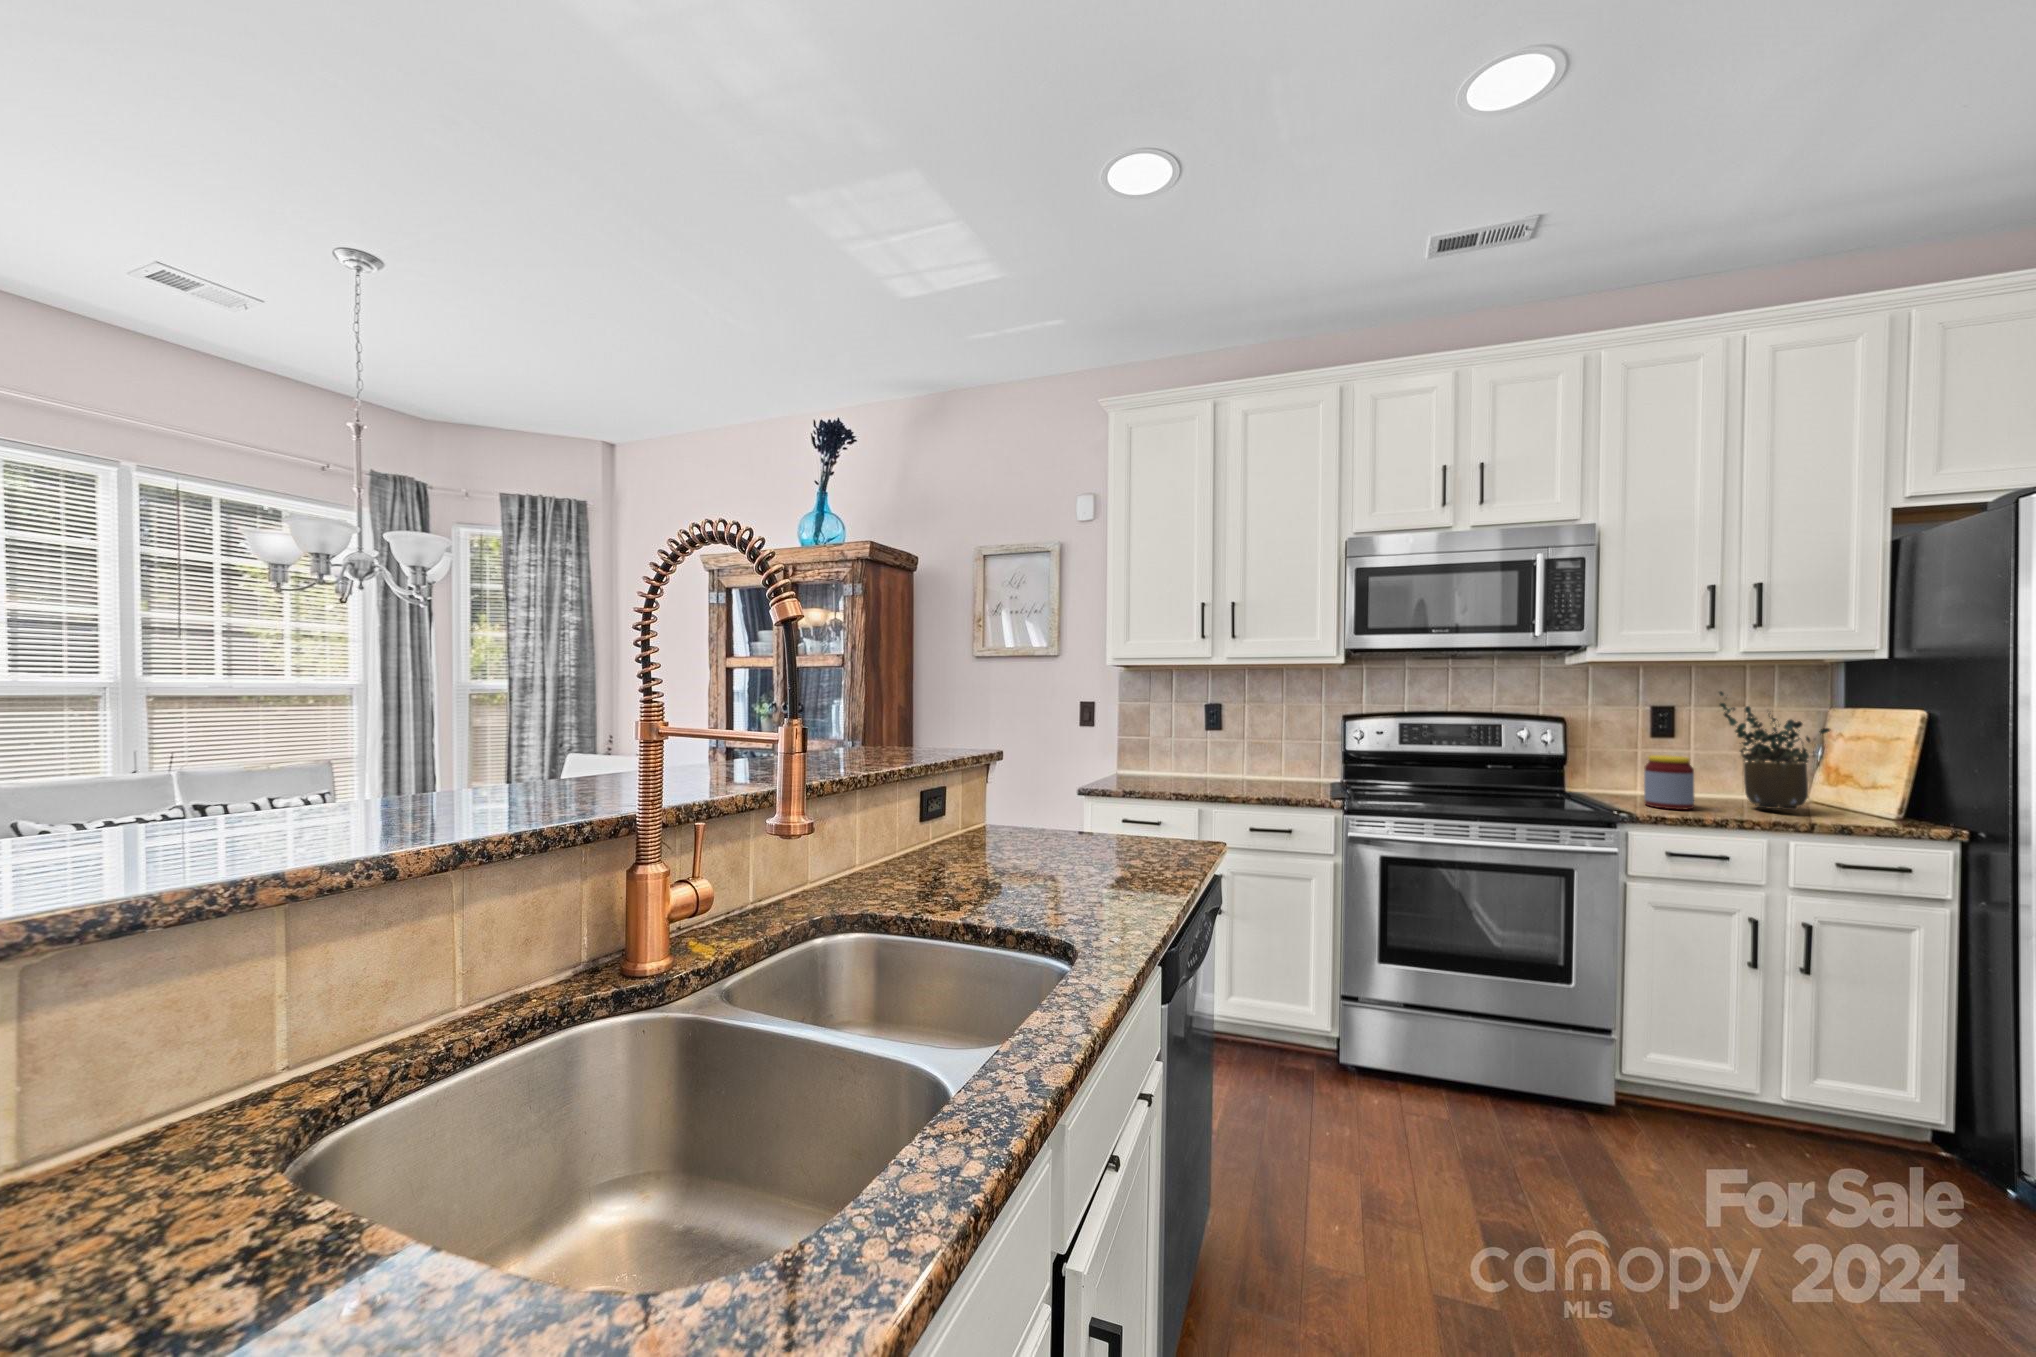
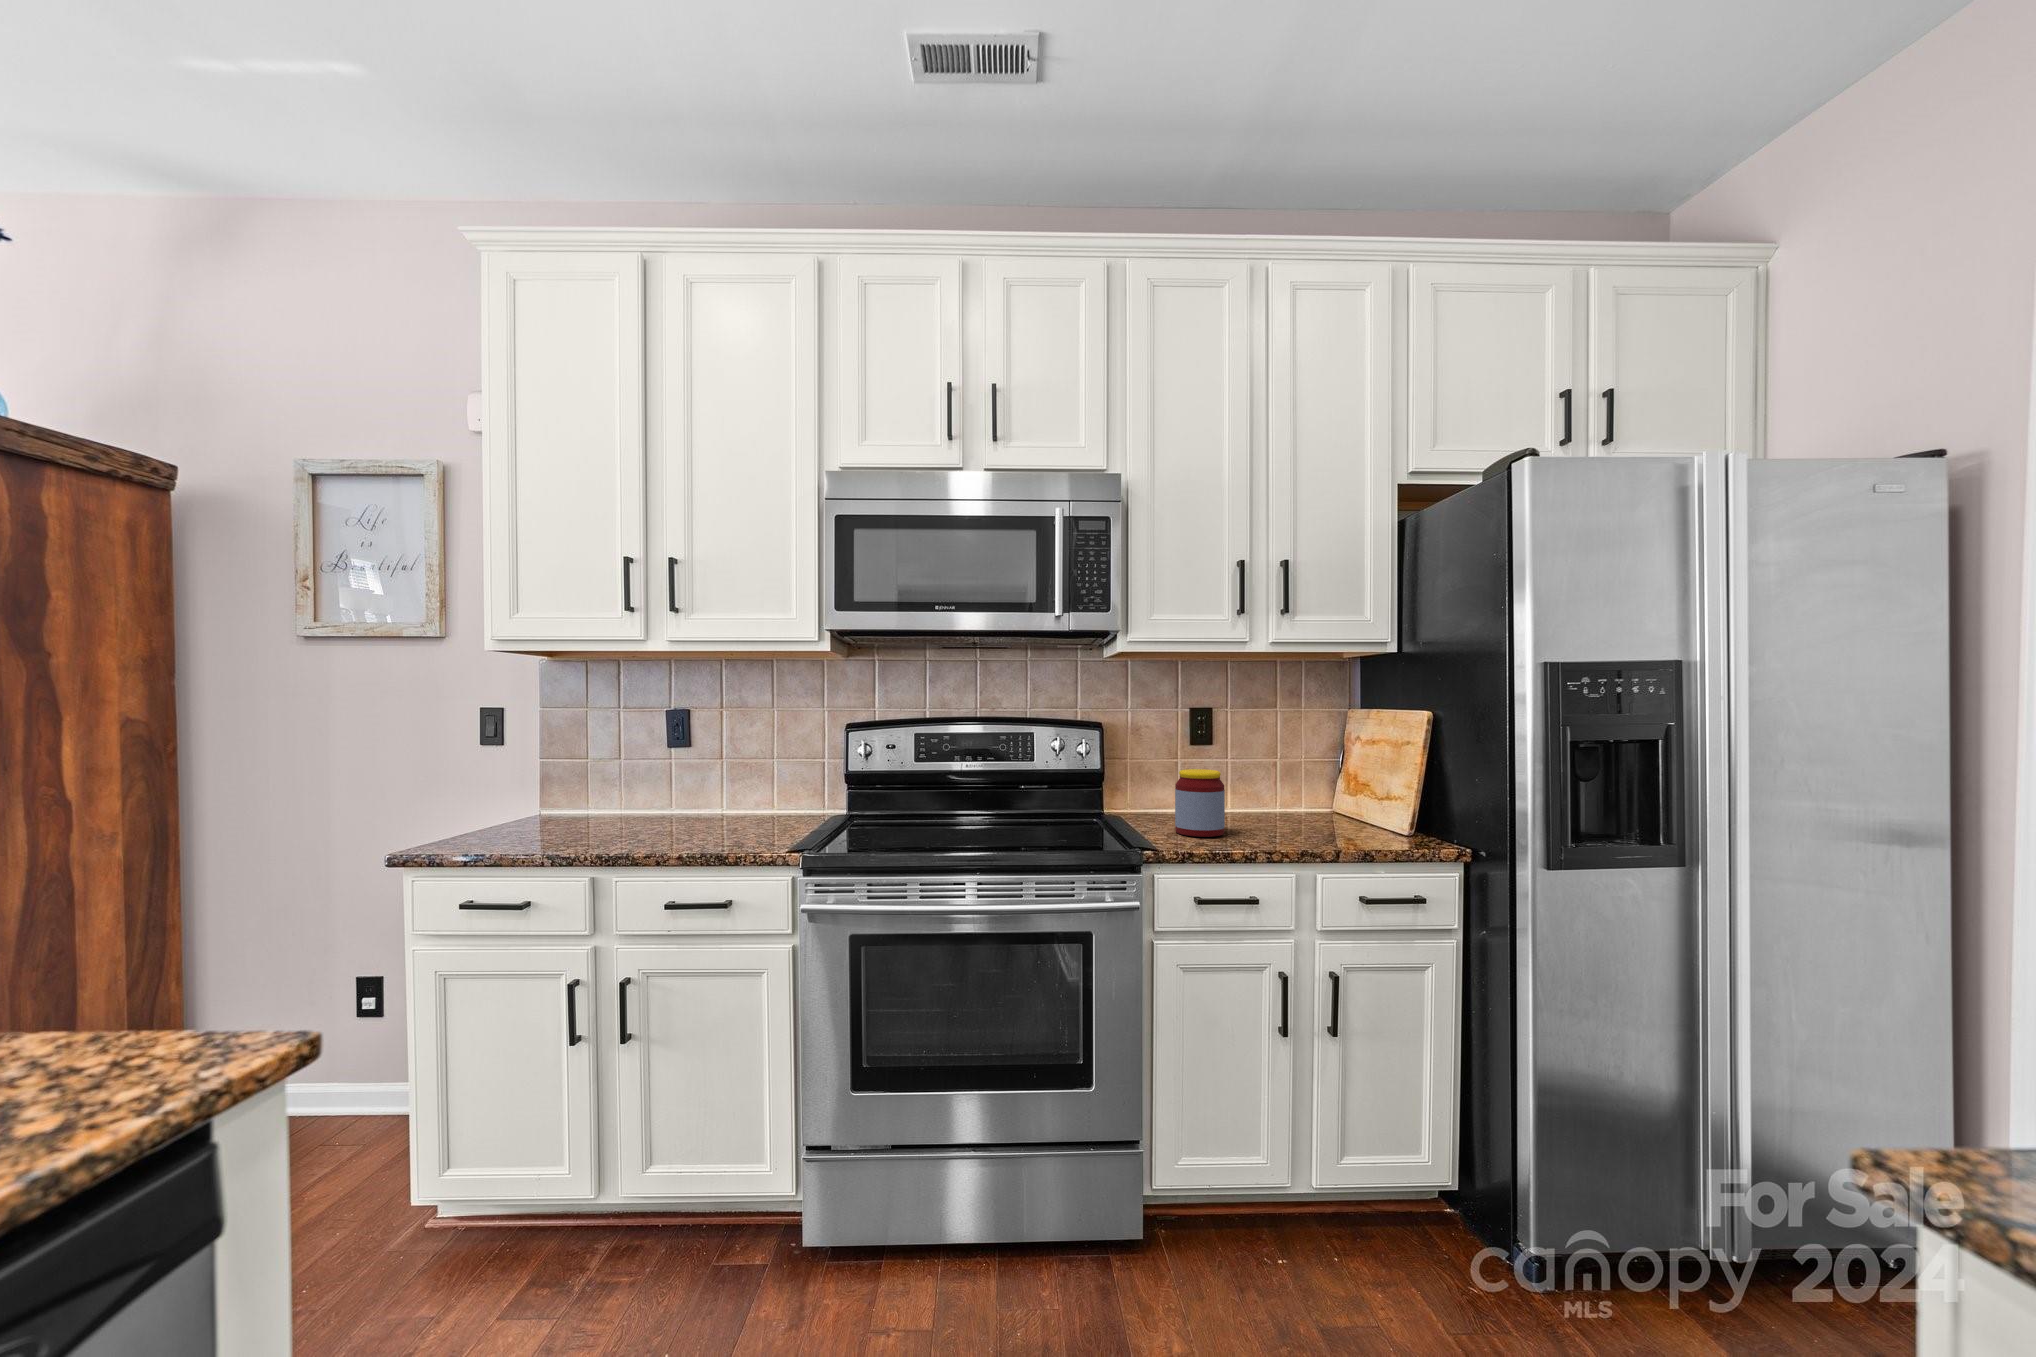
potted plant: present [1719,692,1830,810] -> none [1249,690,1352,830]

